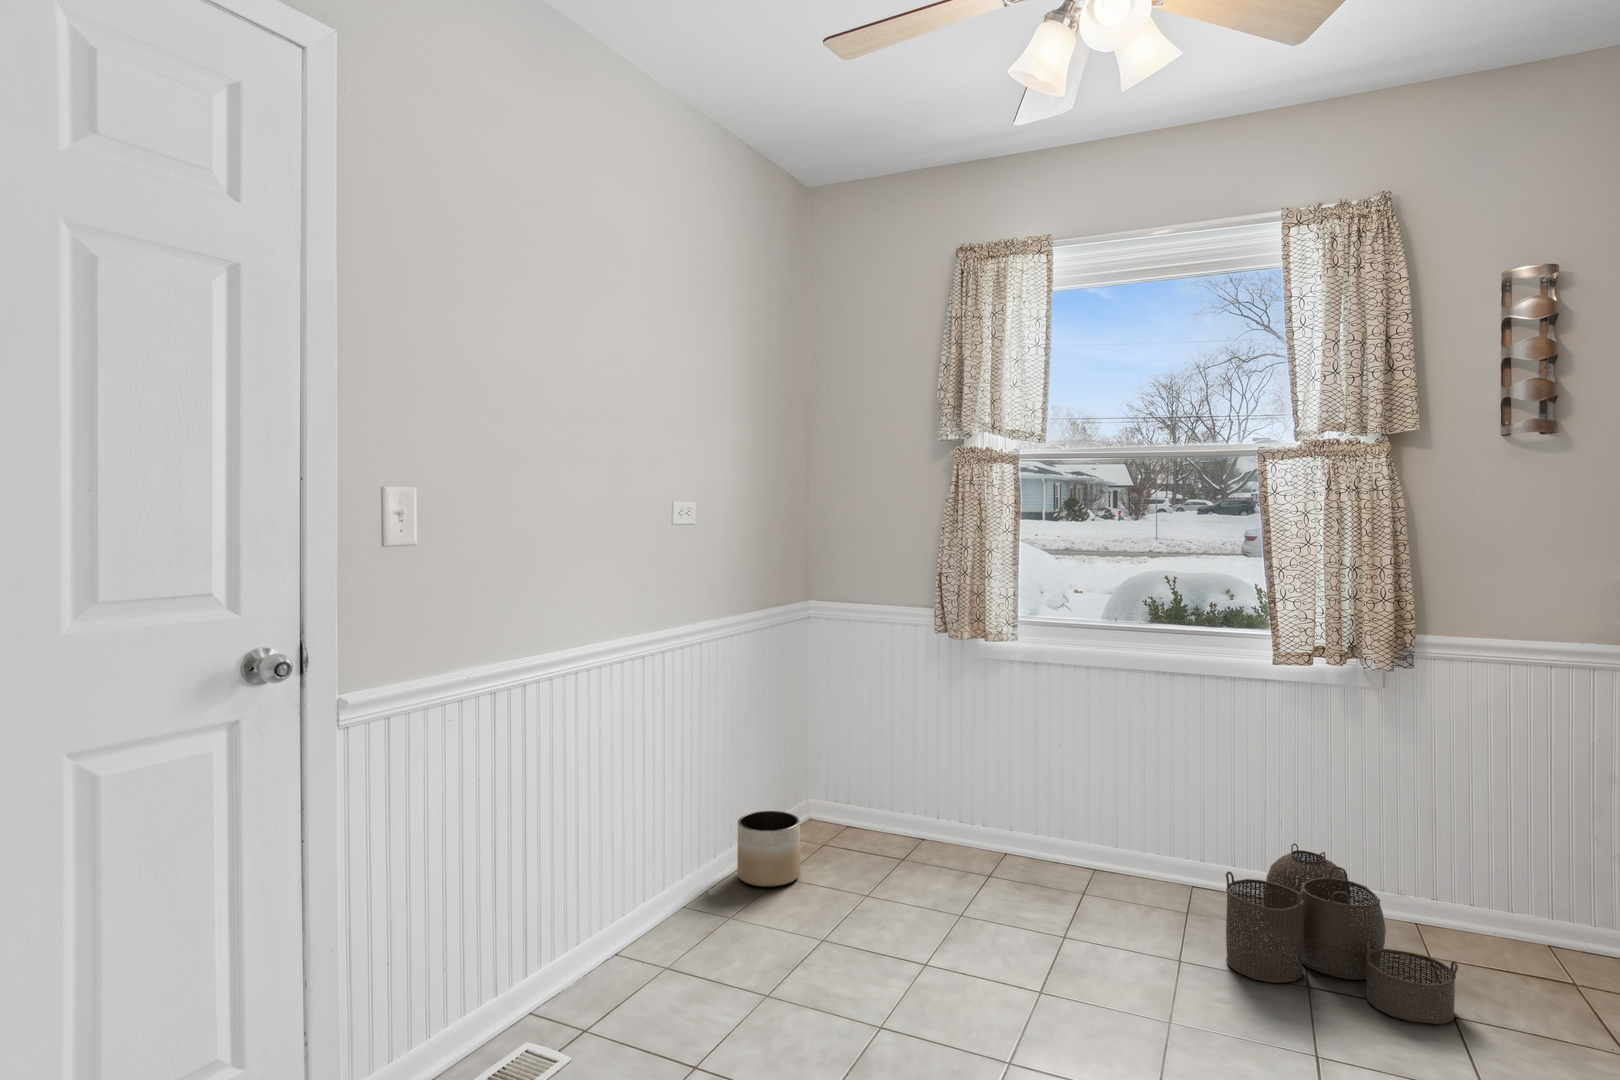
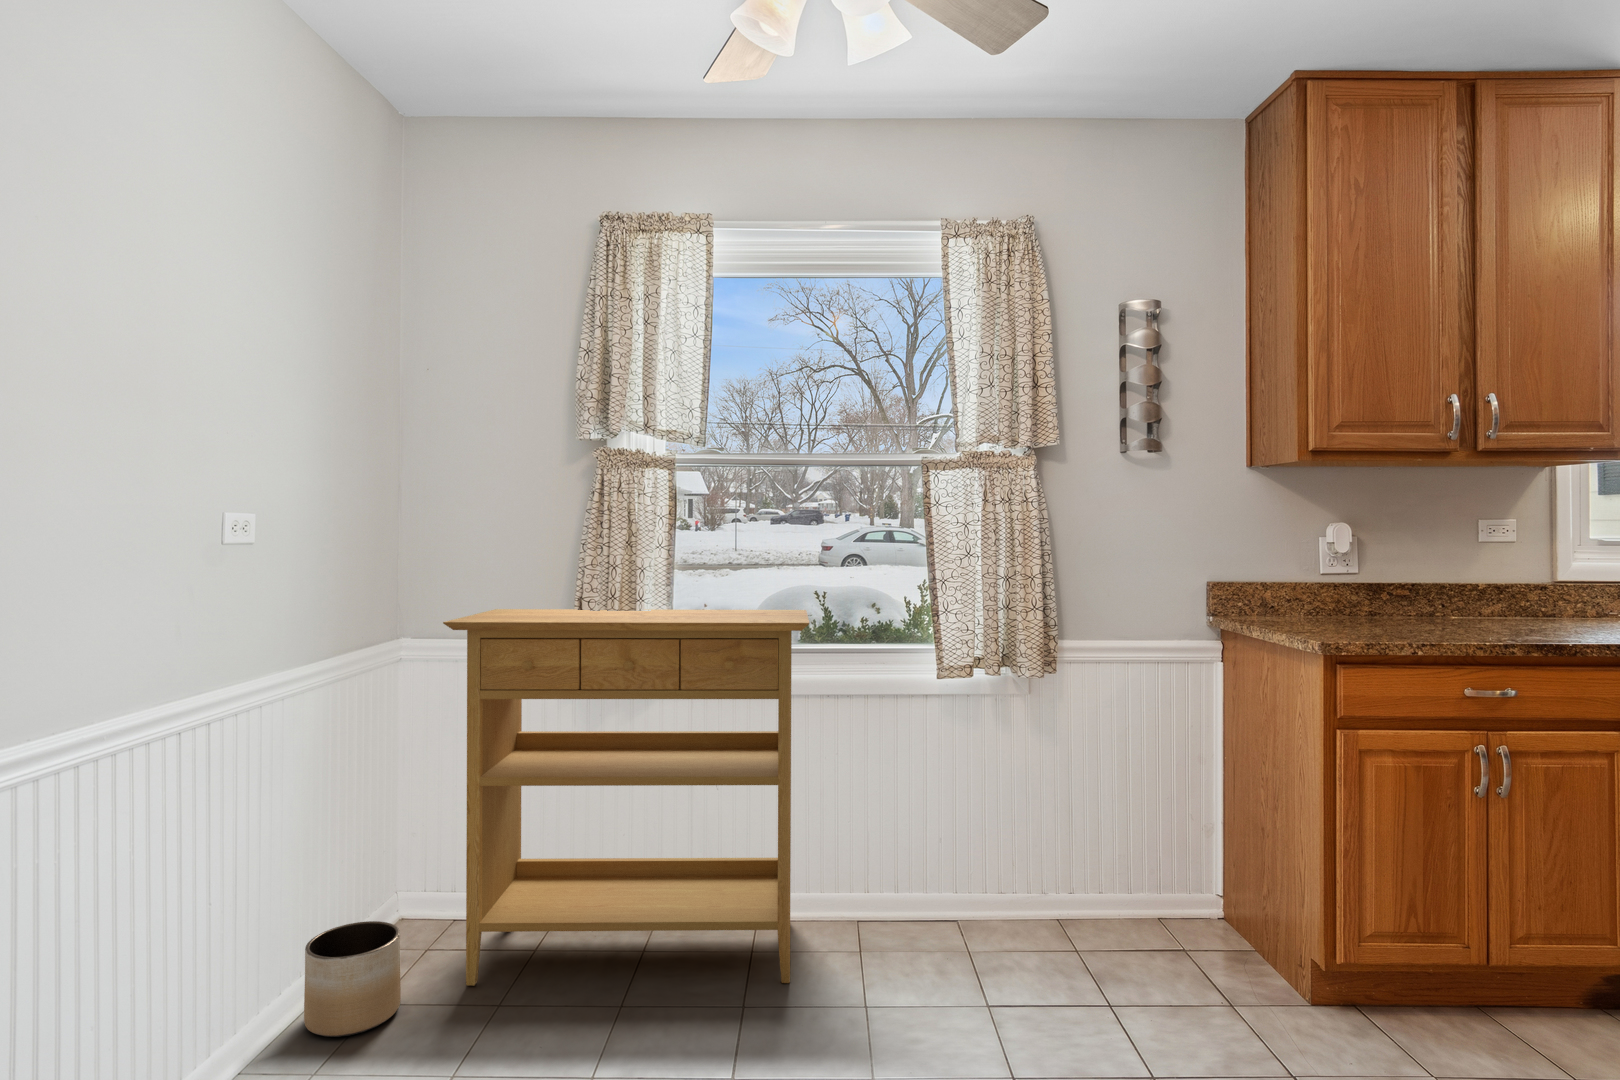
console table: none [829,582,1140,919] -> present [443,609,809,985]
woven basket: present [1226,844,1458,1024] -> none [922,862,1142,1038]

